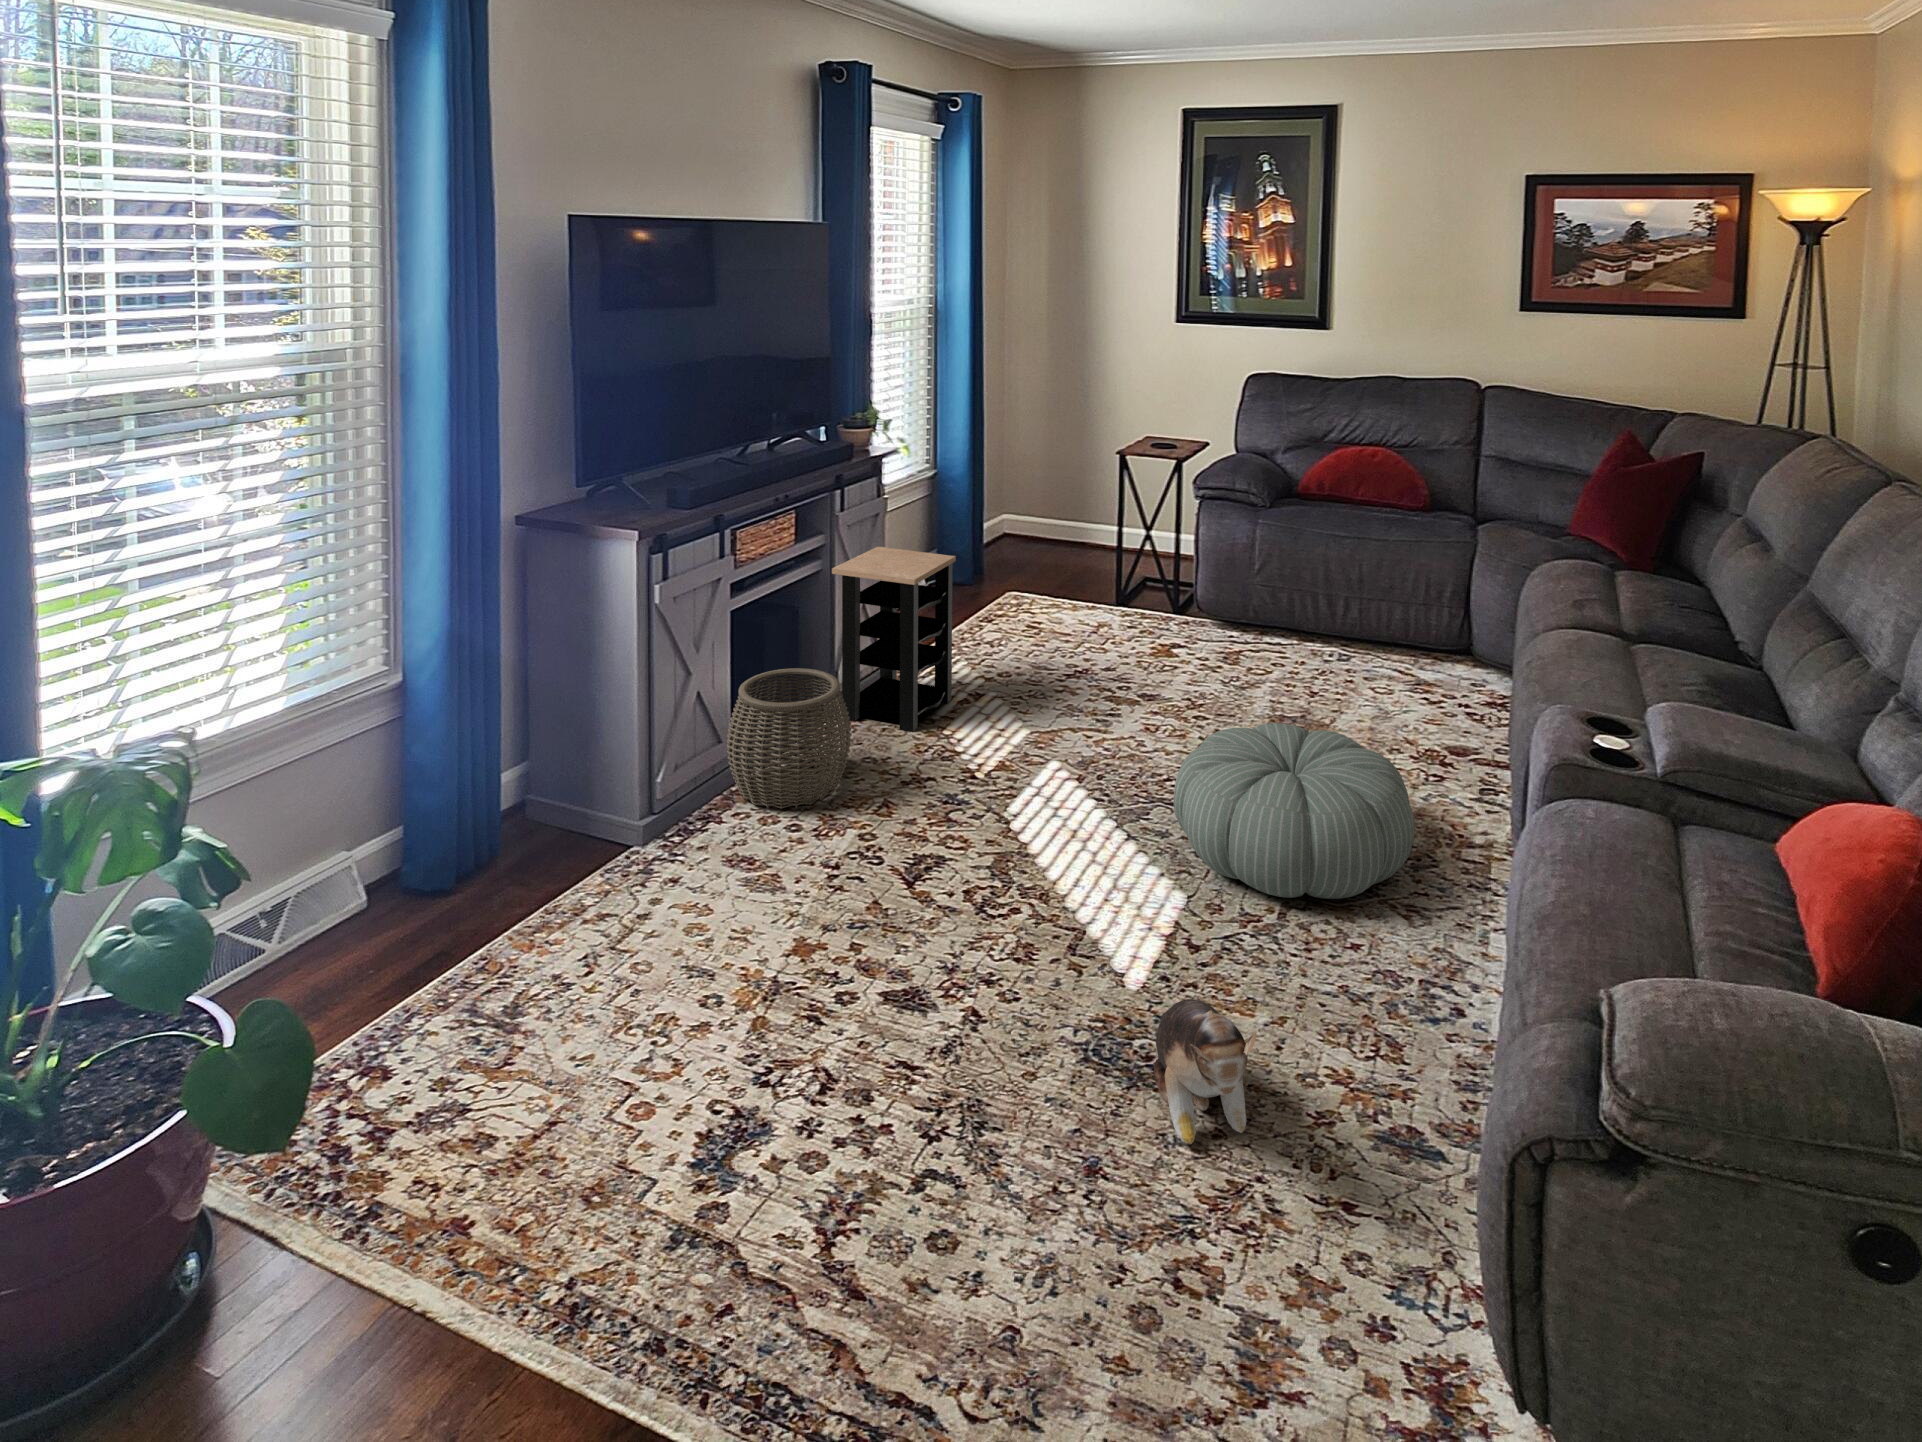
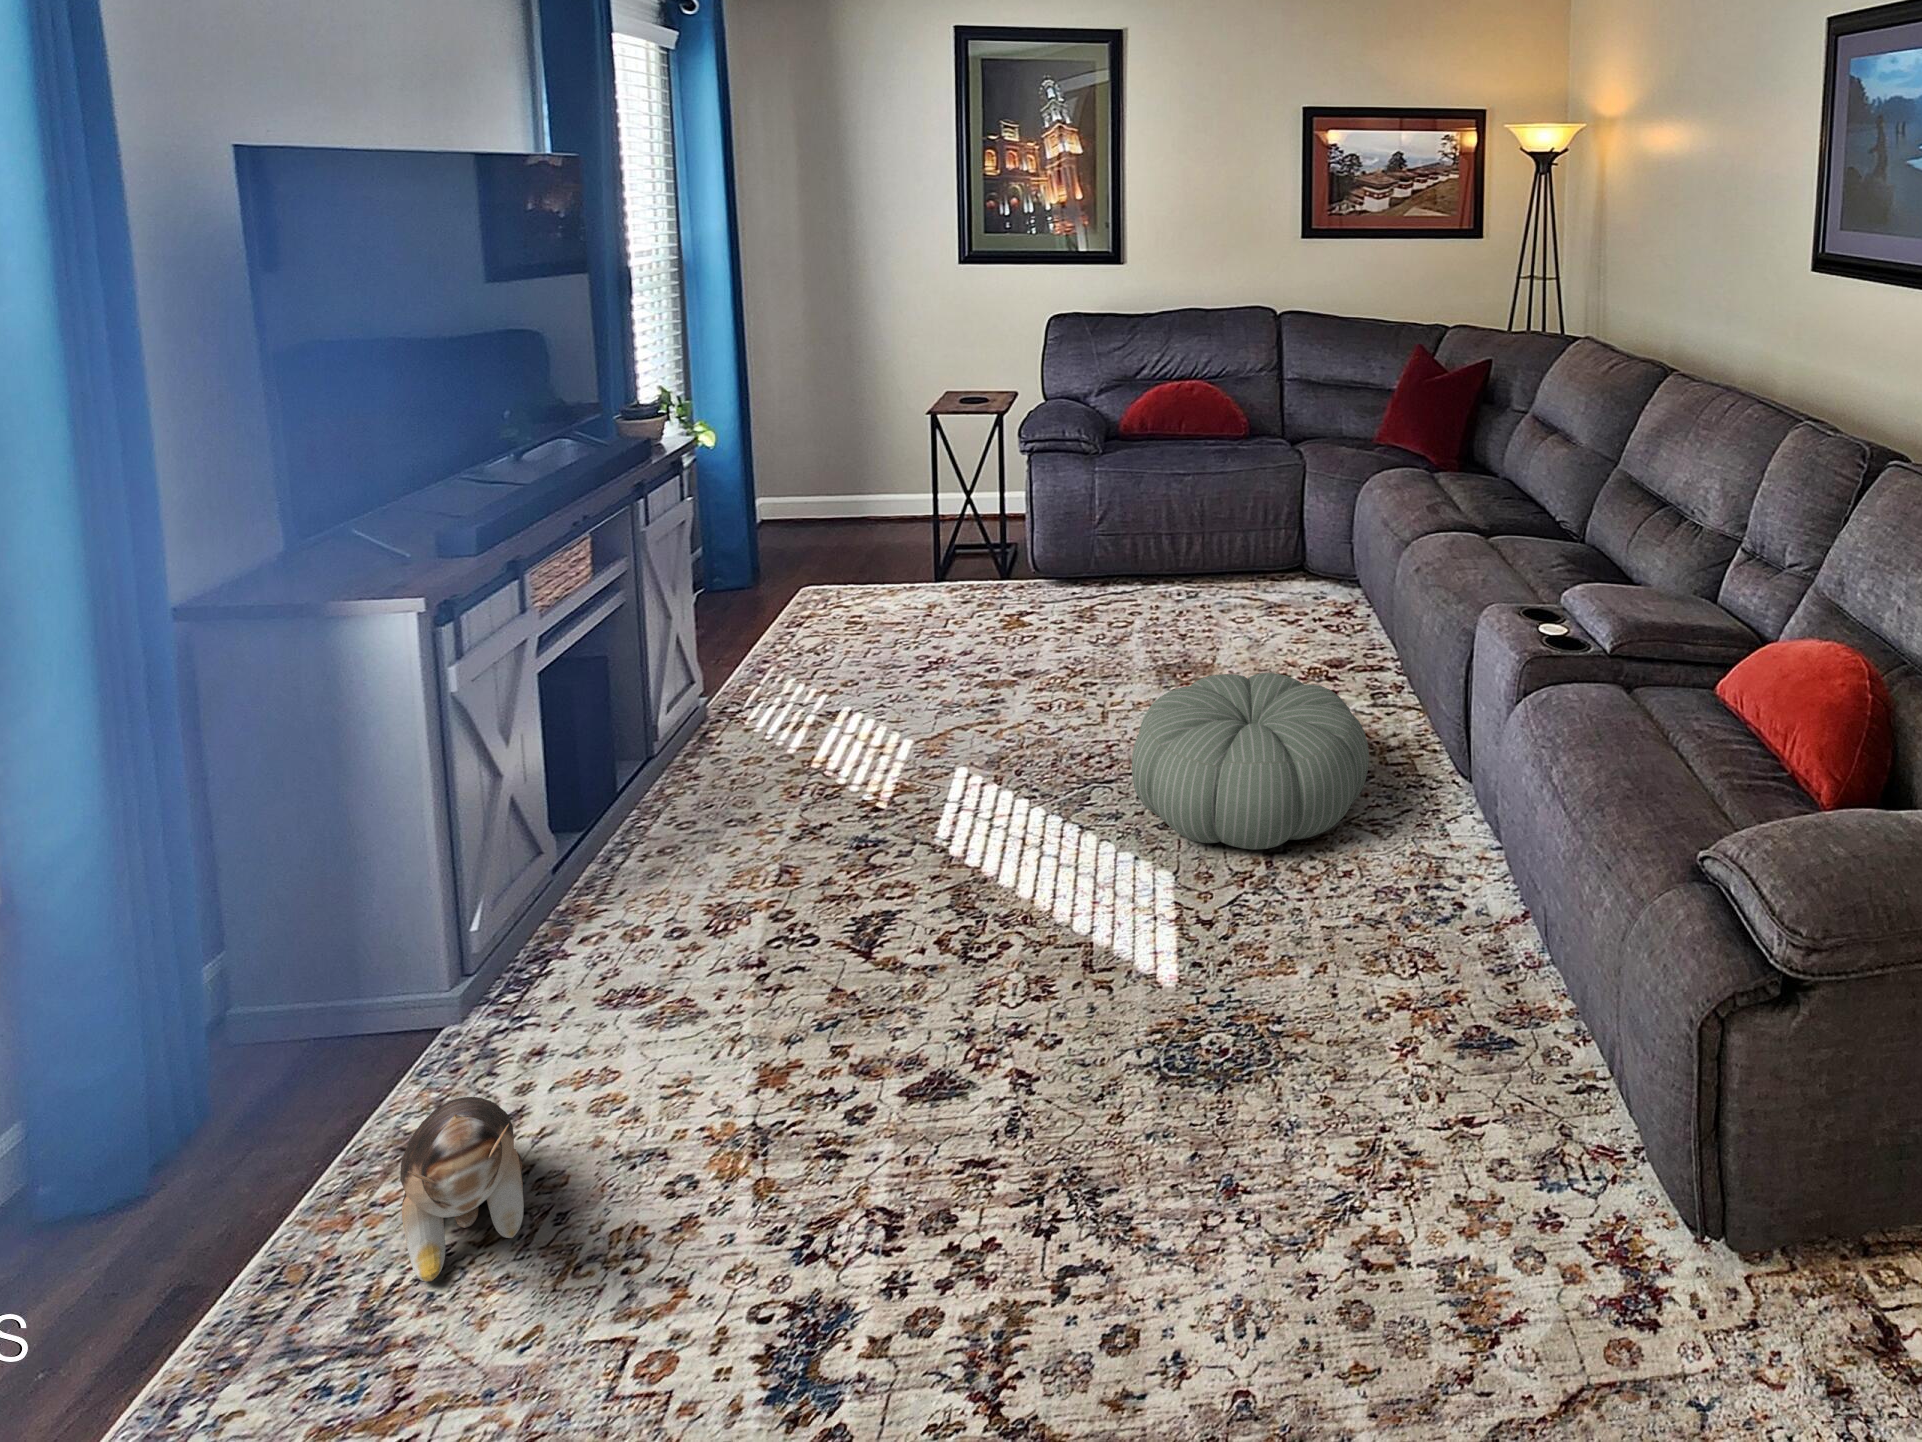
side table: present [832,547,956,732] -> none [632,547,794,773]
woven basket: present [727,668,852,809] -> none [528,722,715,915]
plush toy: present [1153,999,1256,1145] -> present [400,1097,524,1282]

